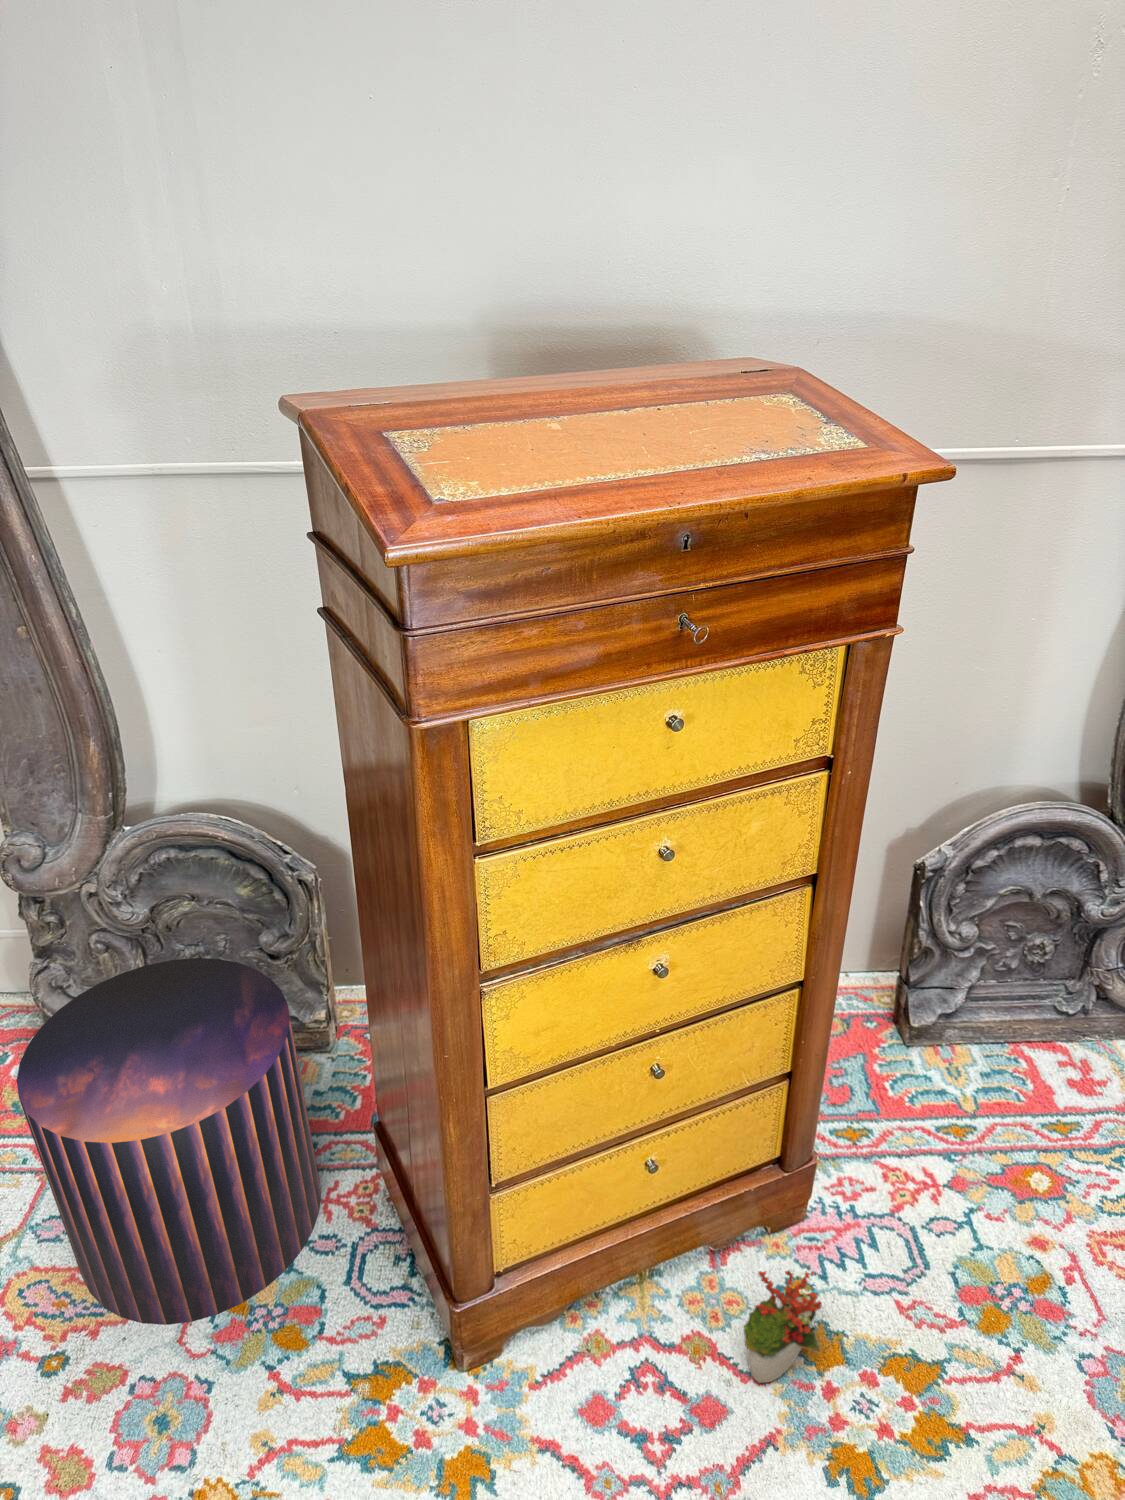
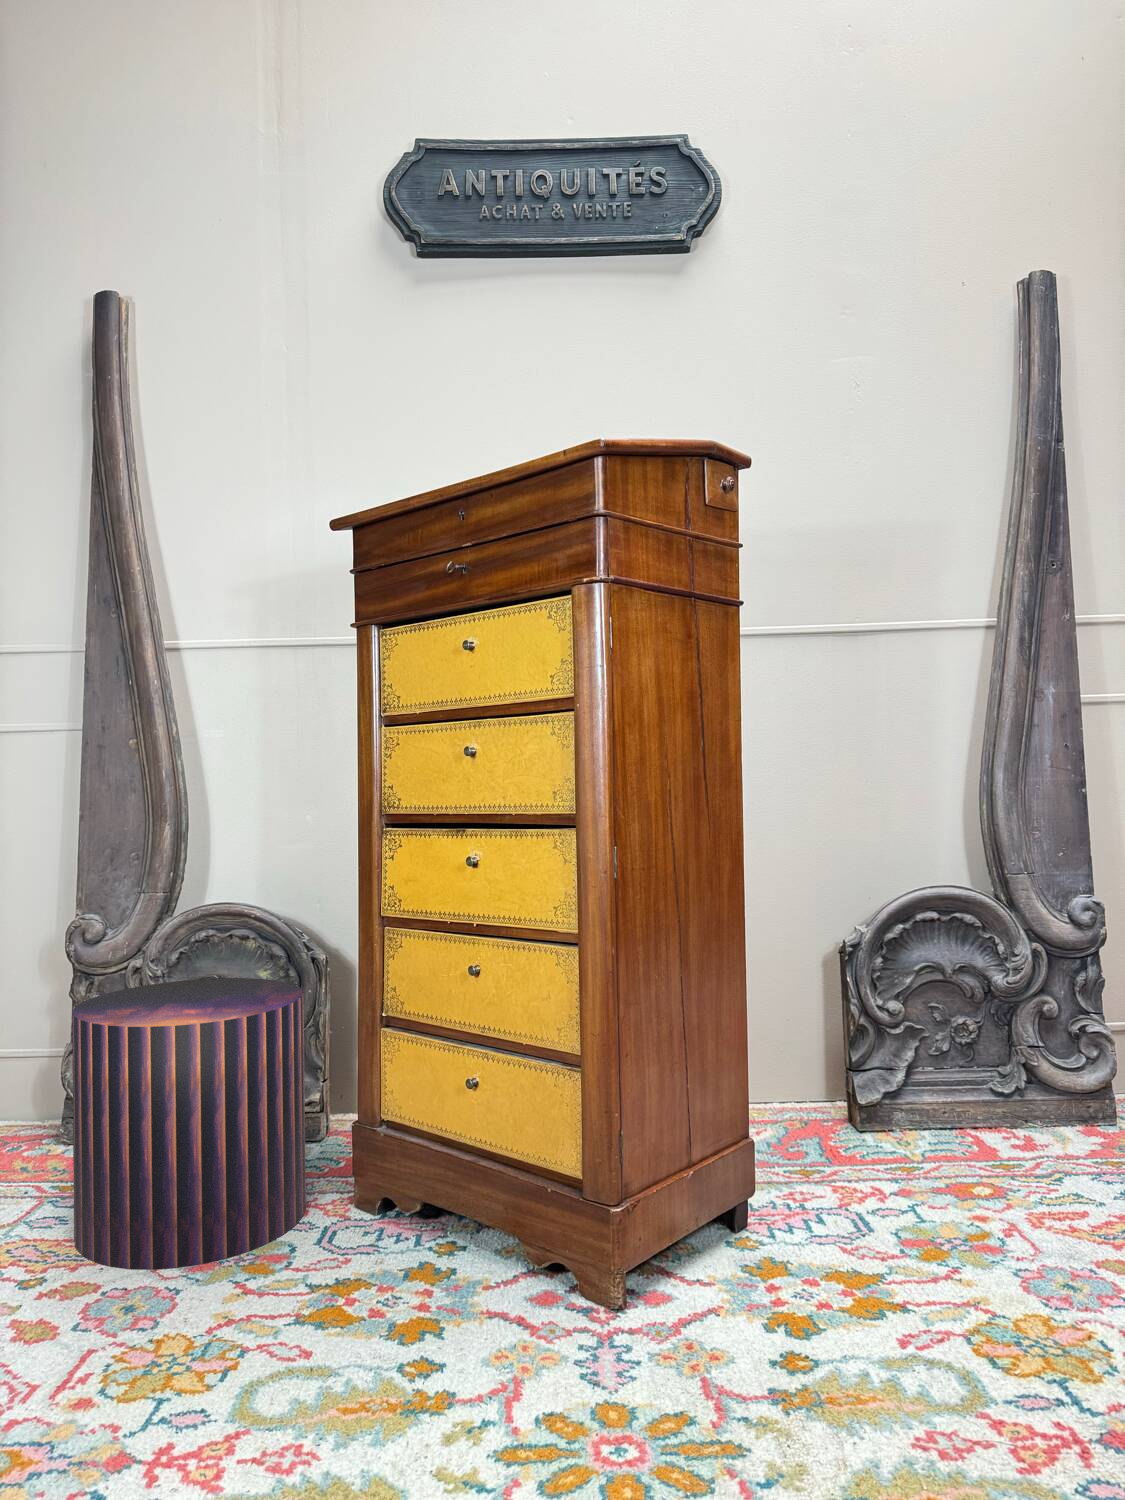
decorative plant: present [744,1271,822,1383] -> none [689,1141,760,1289]

